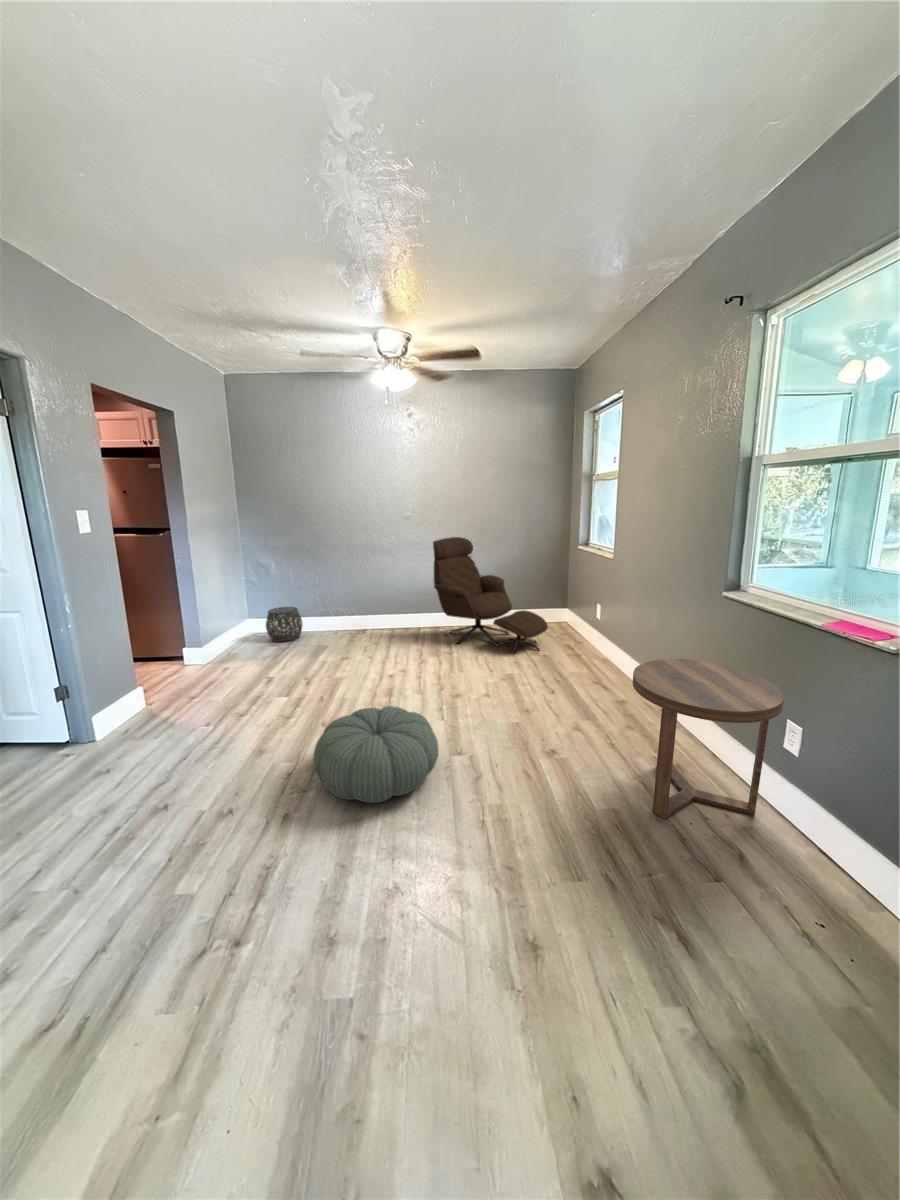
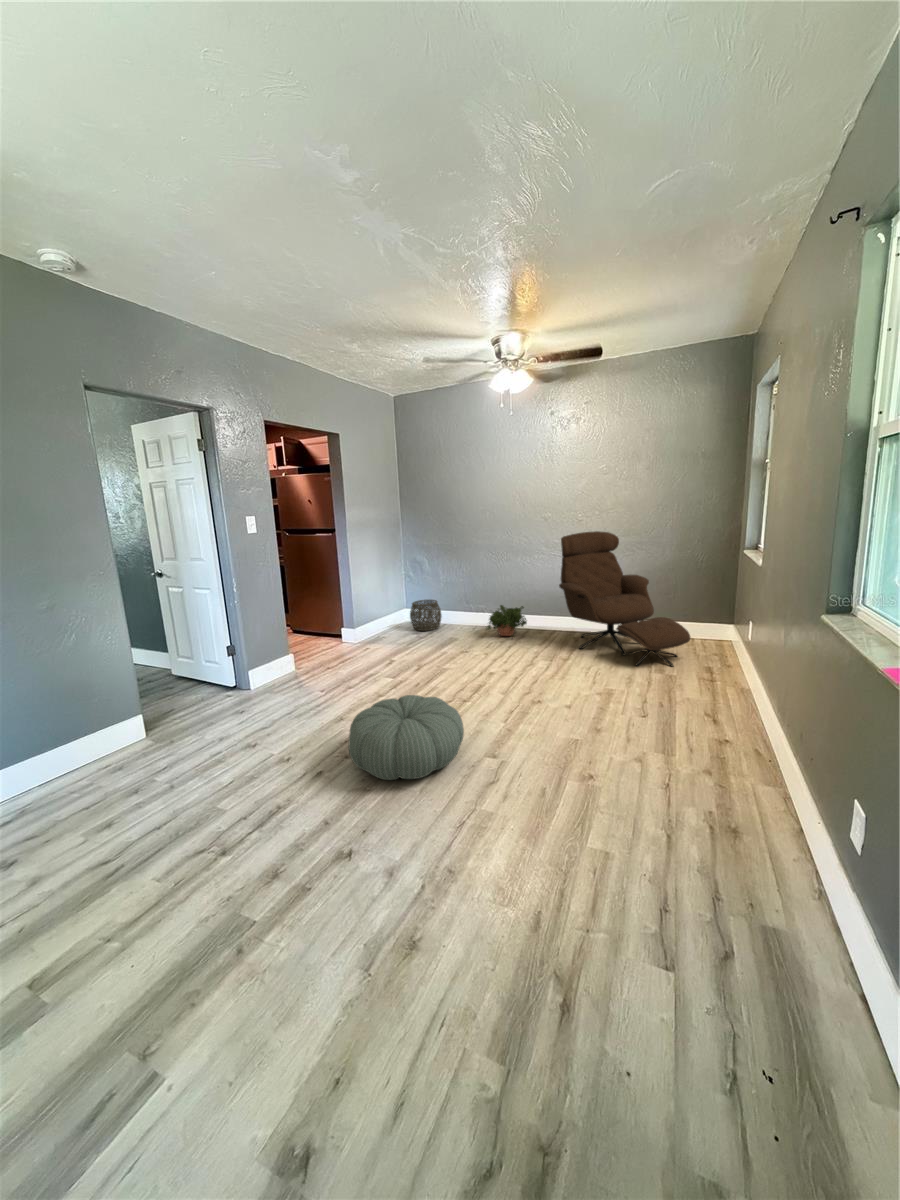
potted plant: none [359,607,400,642] -> present [486,605,527,636]
side table: present [633,659,784,819] -> none [642,686,855,927]

